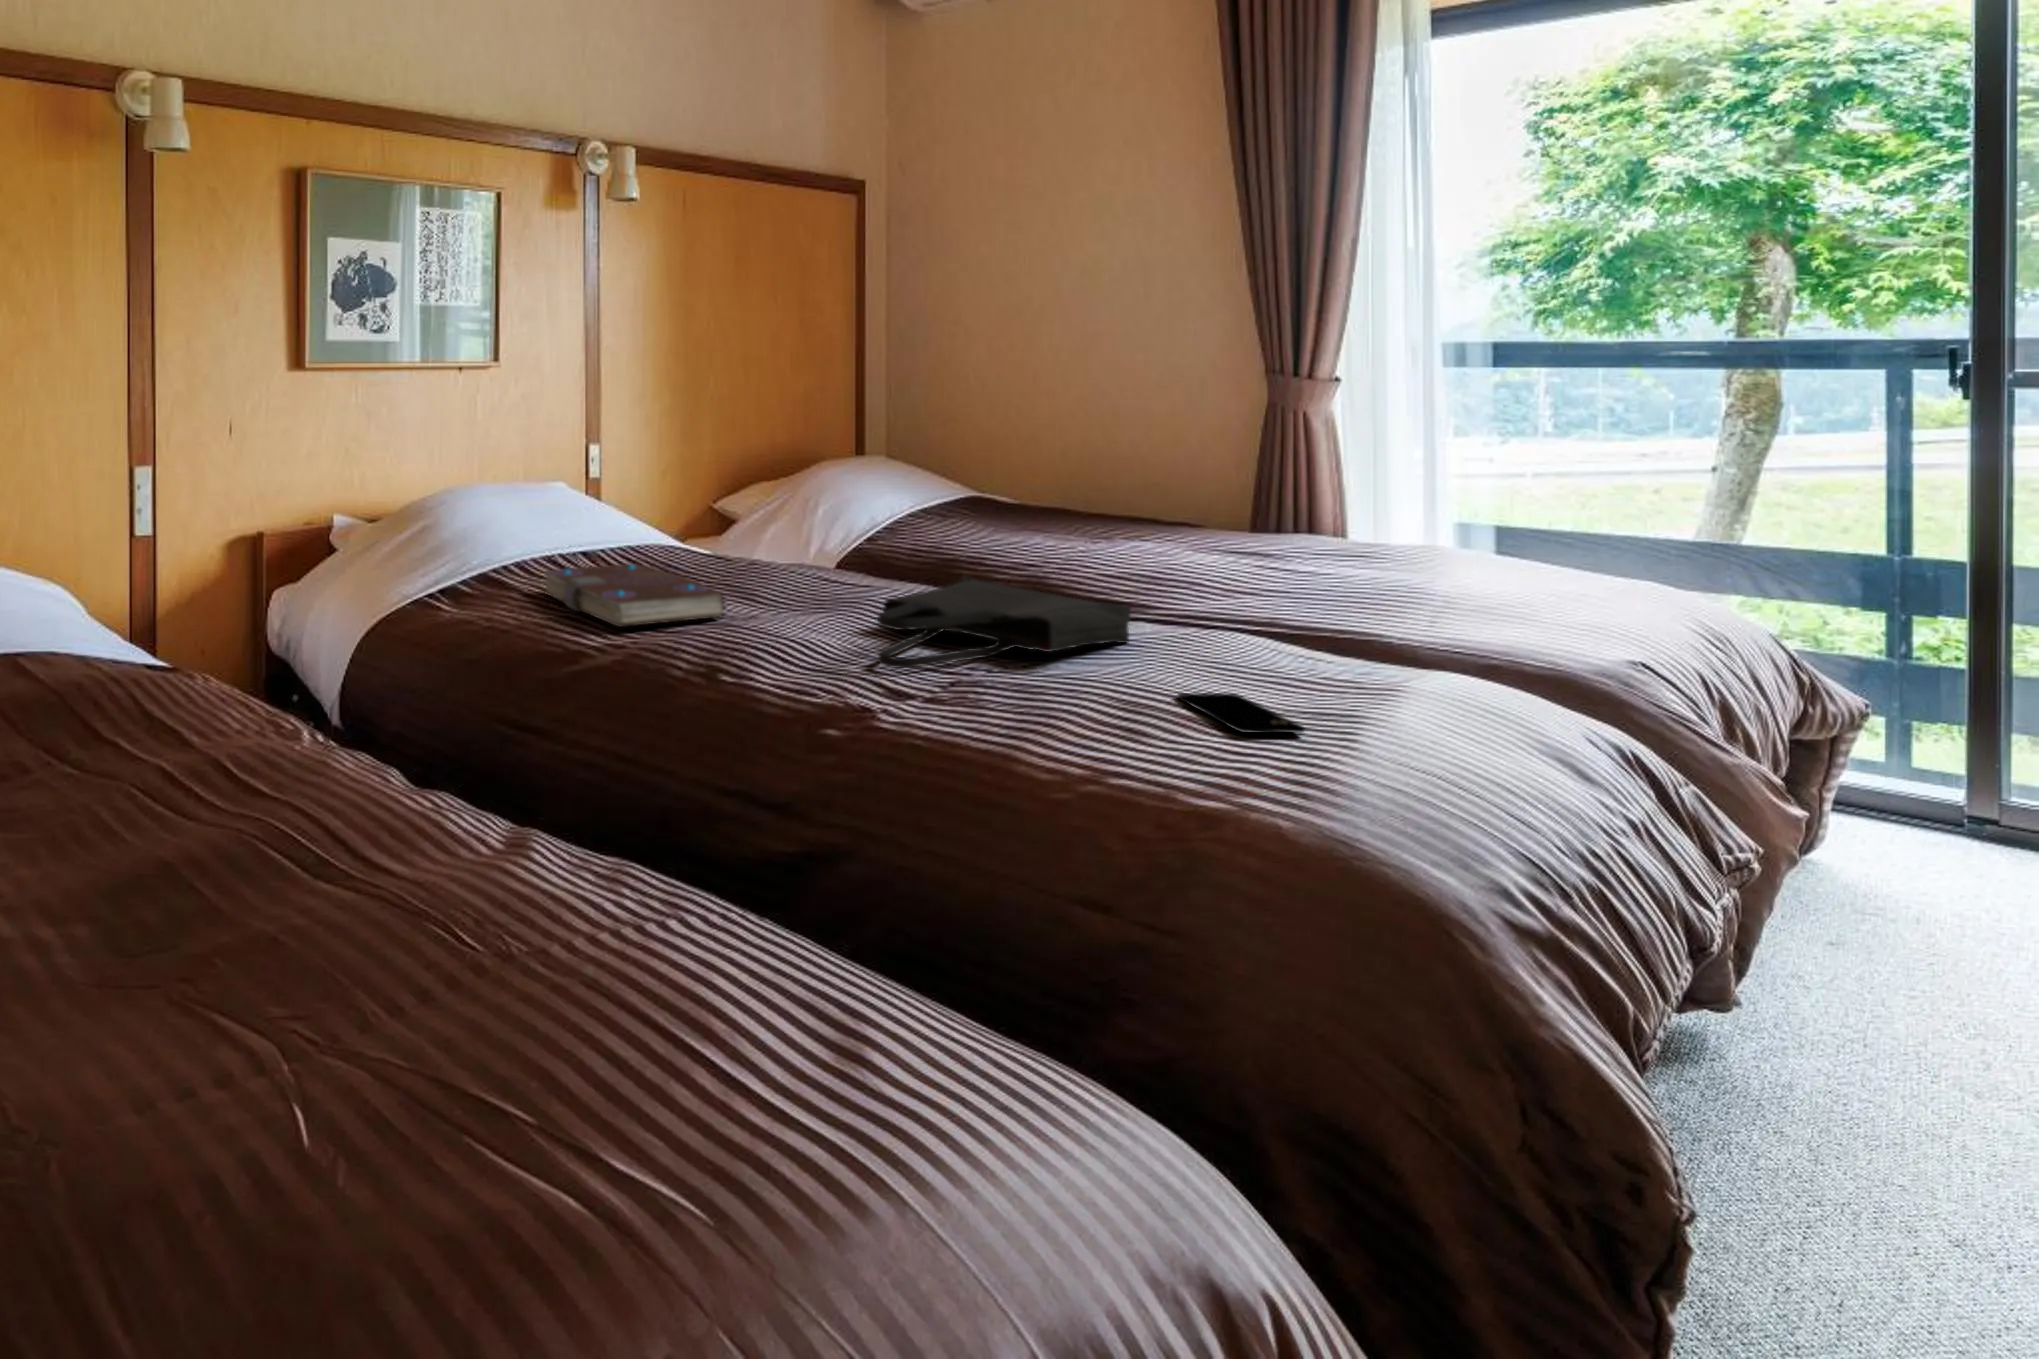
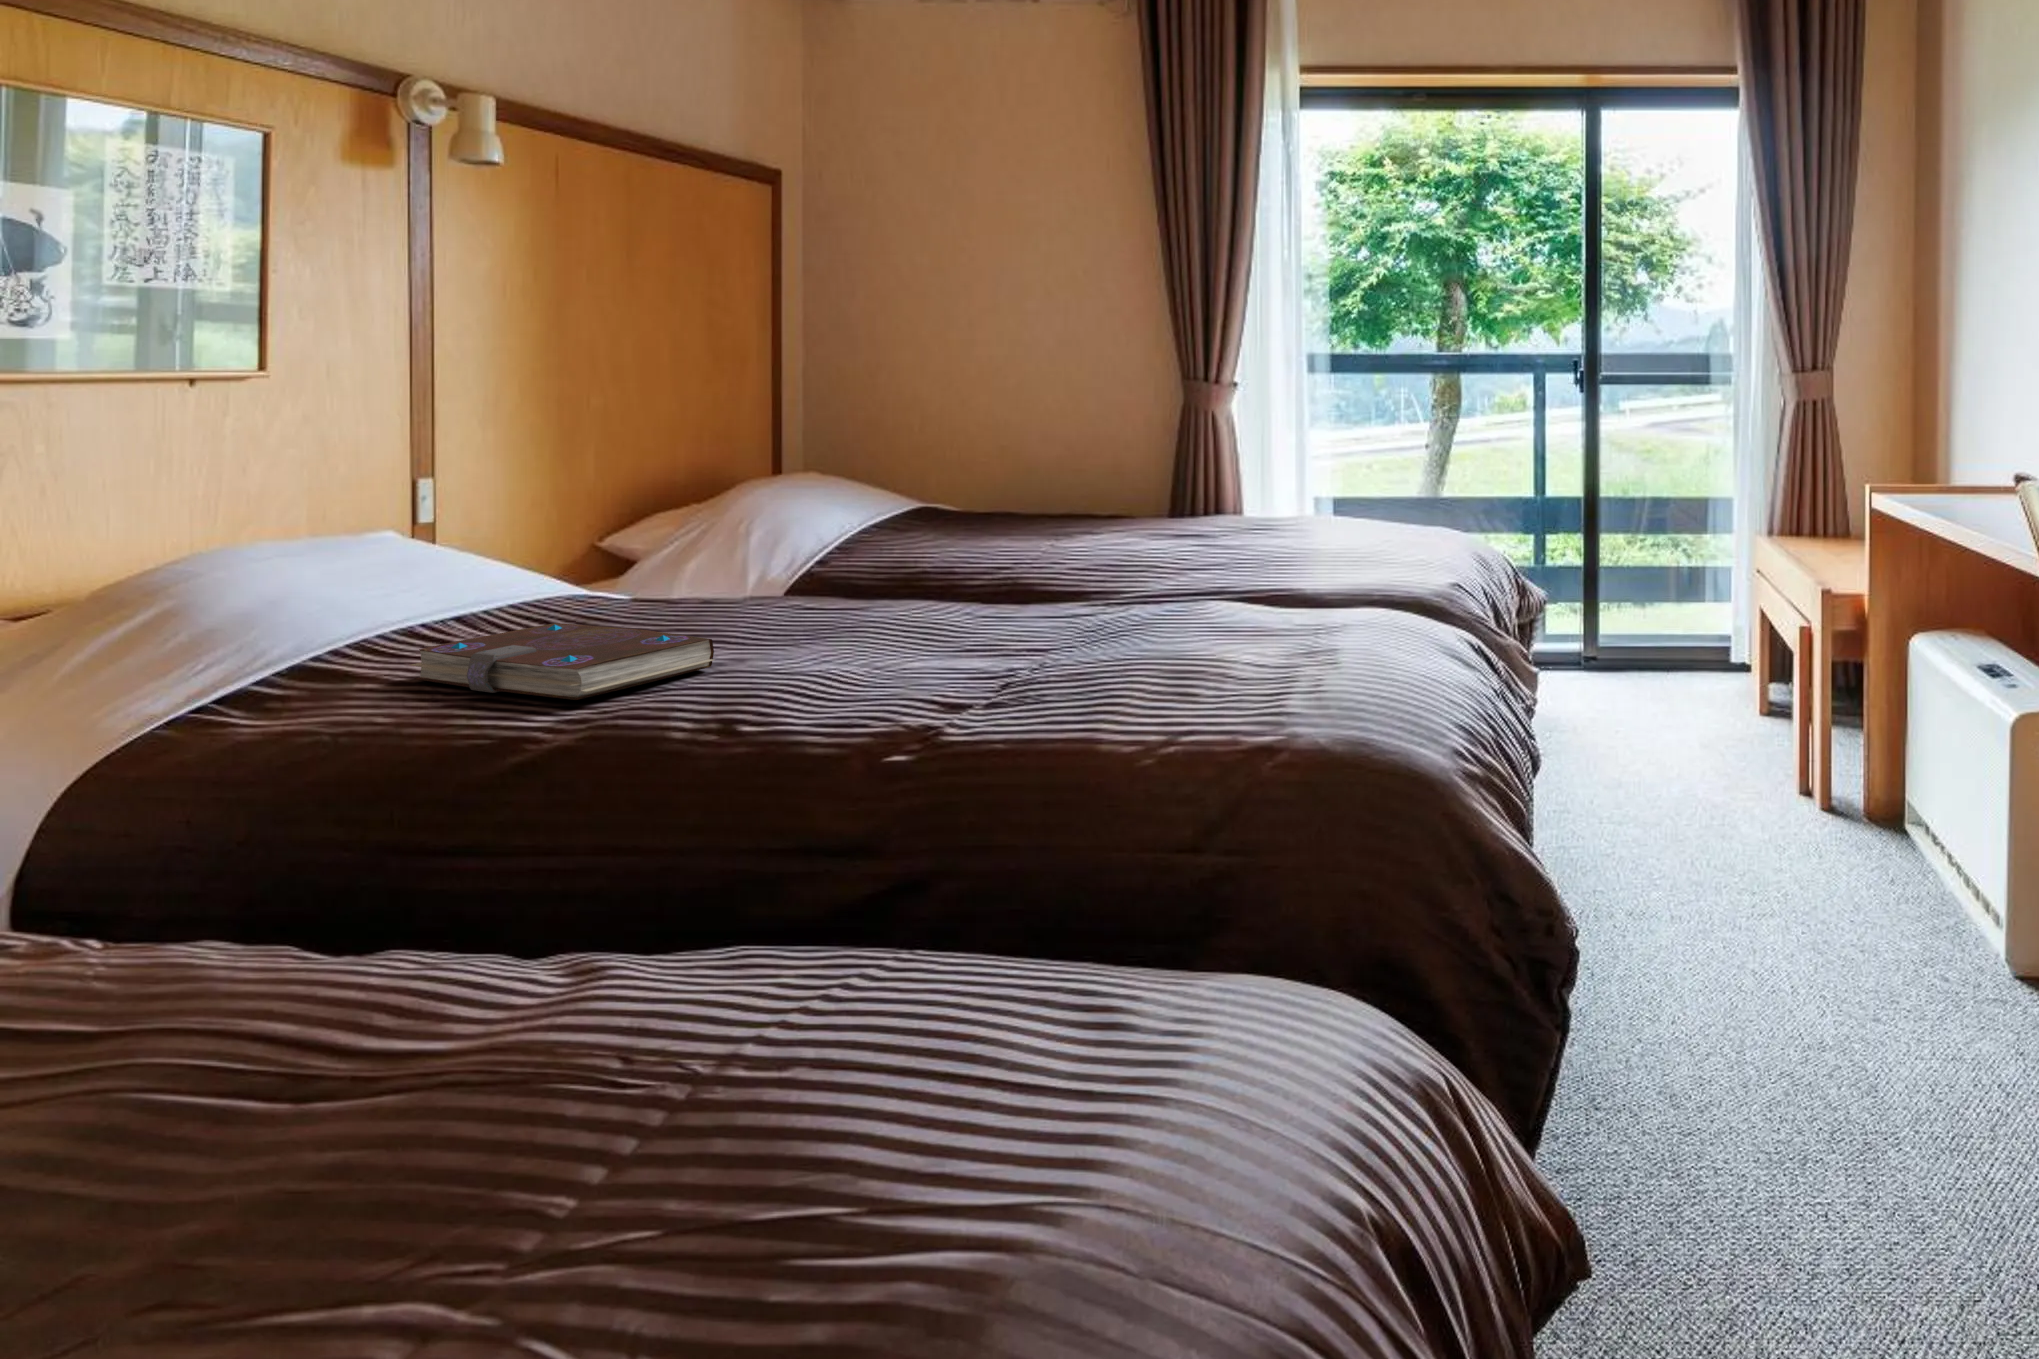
tote bag: present [878,576,1131,668] -> none [909,585,1144,683]
smartphone: present [1177,693,1305,733] -> none [1204,650,1307,678]

